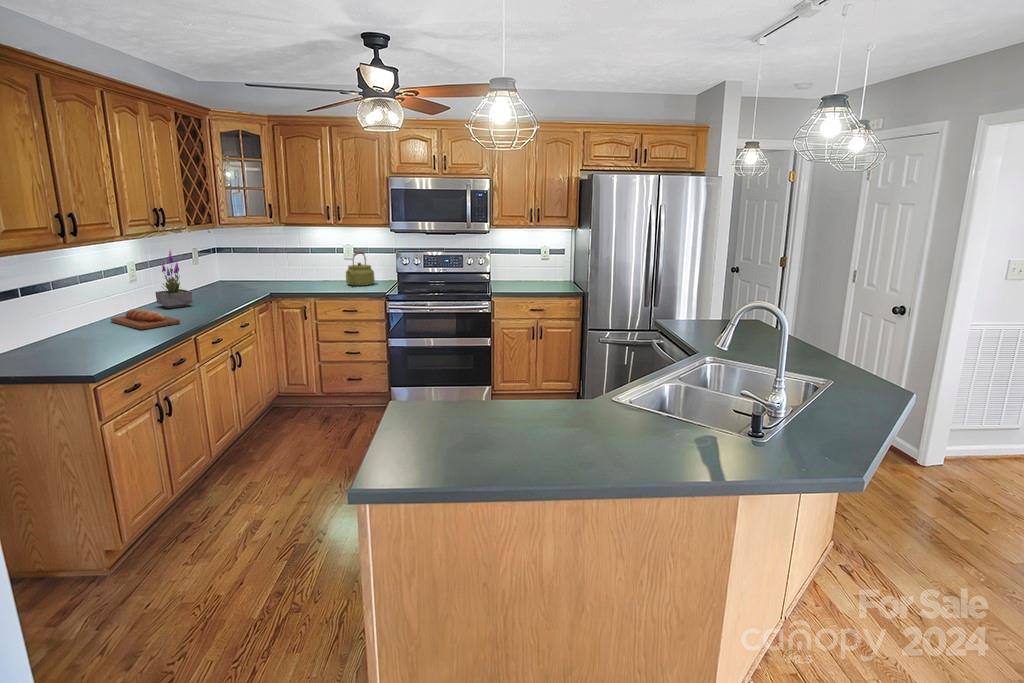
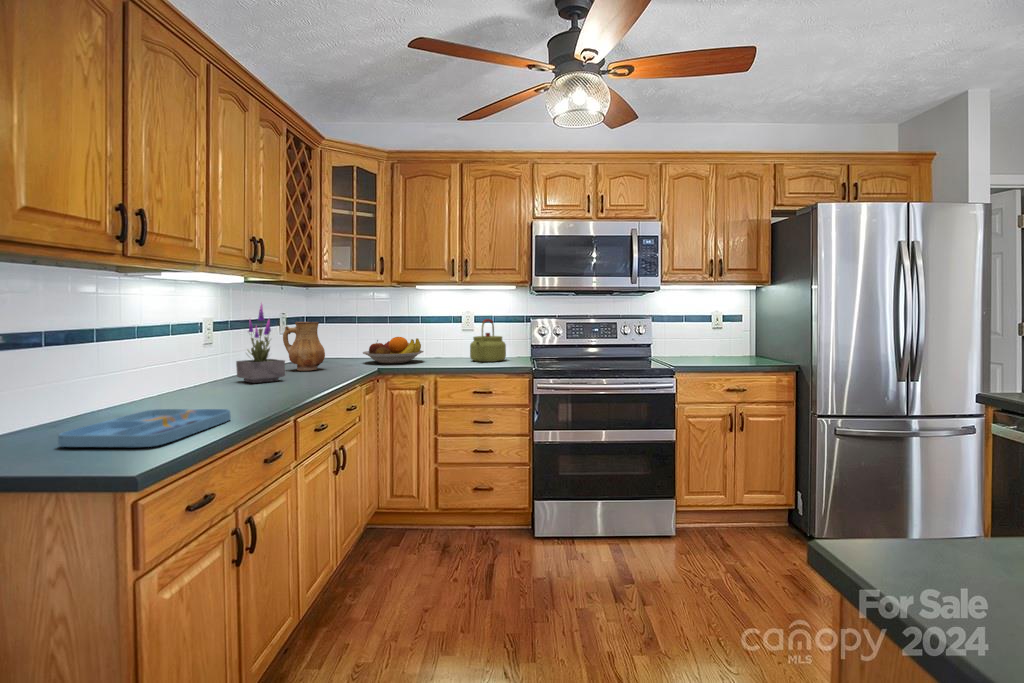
ceramic pitcher: none [192,257,227,295] -> present [283,322,325,371]
fruit bowl: none [260,266,309,287] -> present [363,337,424,363]
bread loaf: present [111,309,180,330] -> none [173,379,274,406]
tray: none [47,334,149,359] -> present [58,409,231,447]

